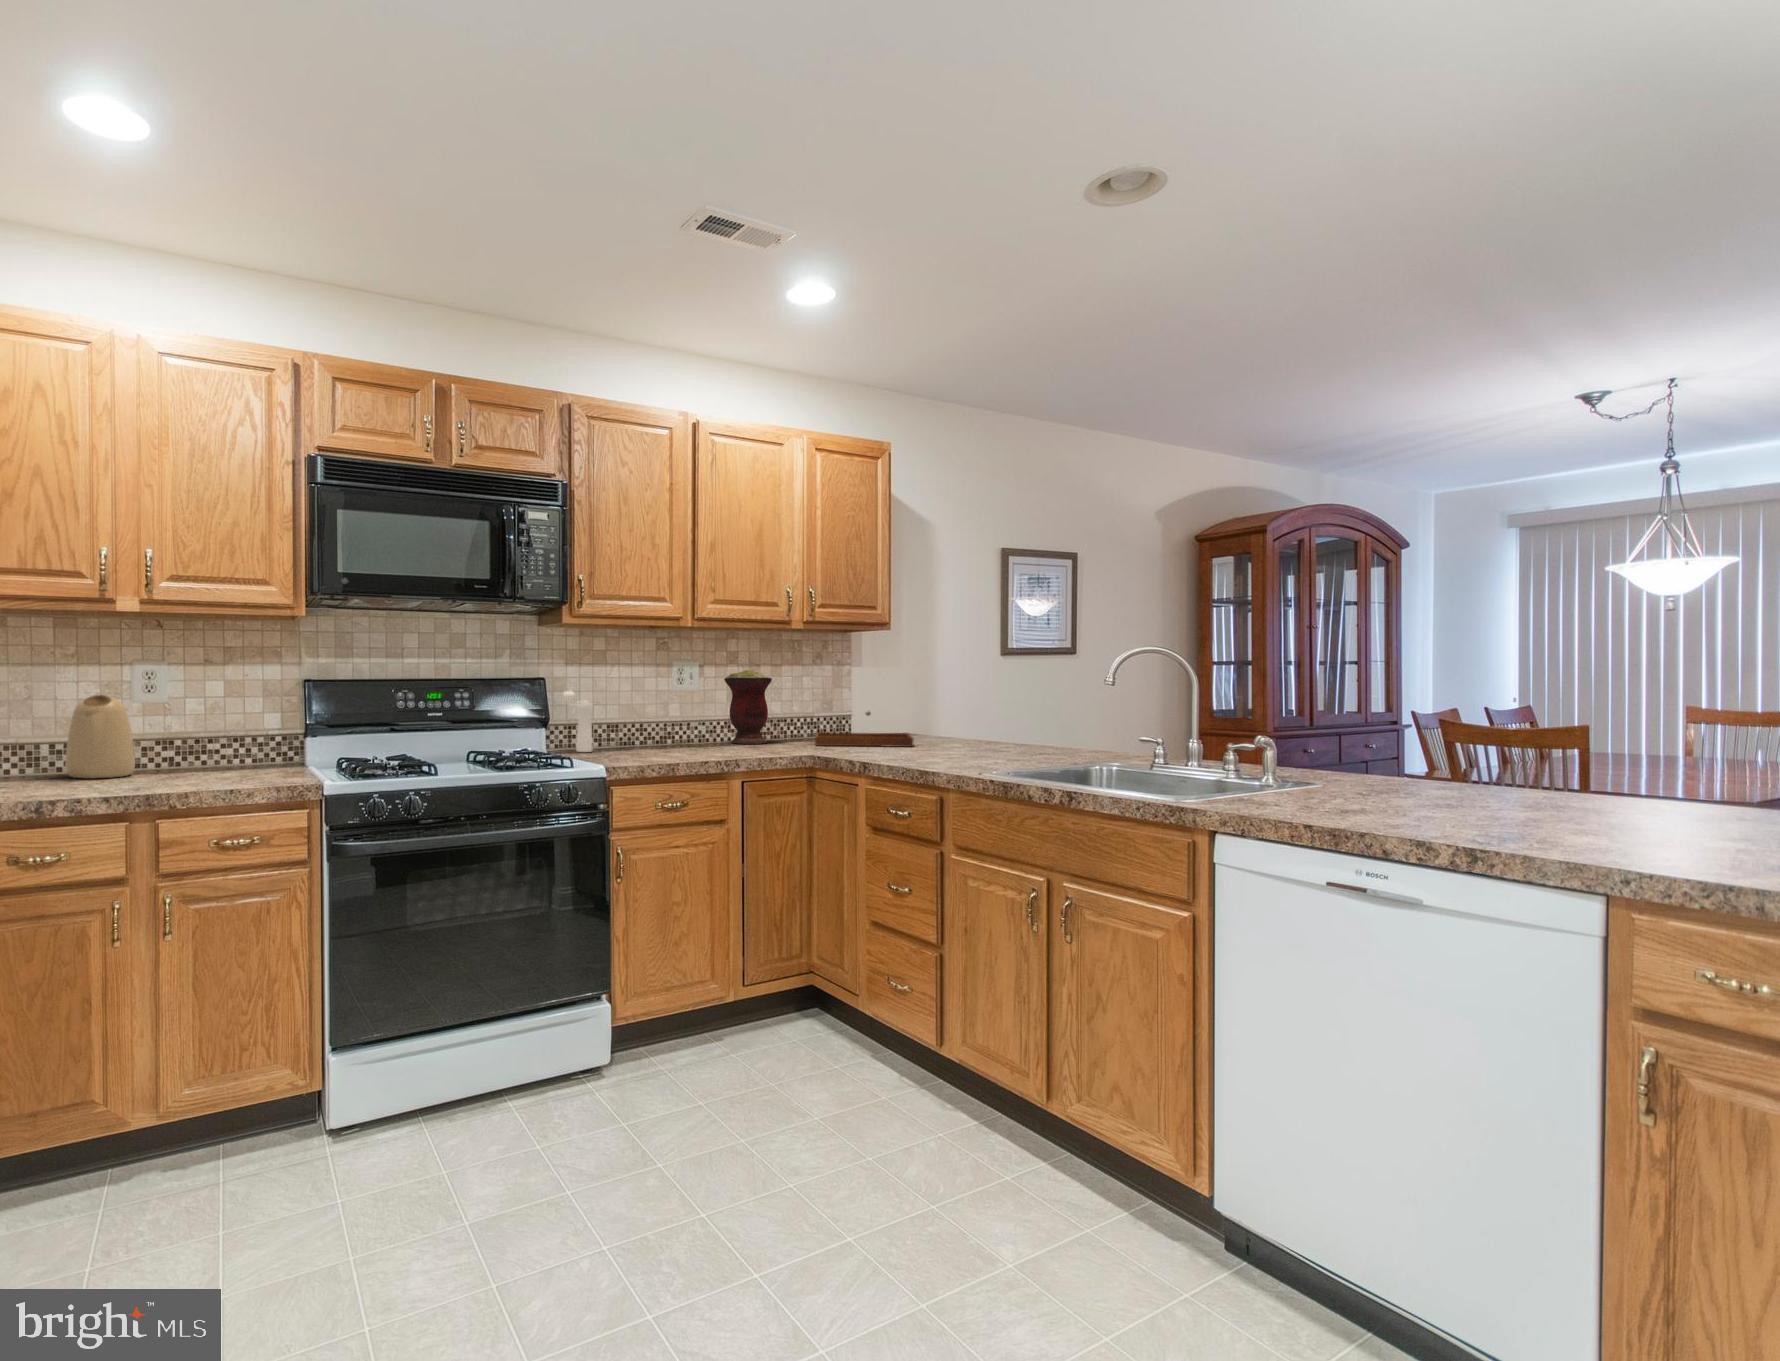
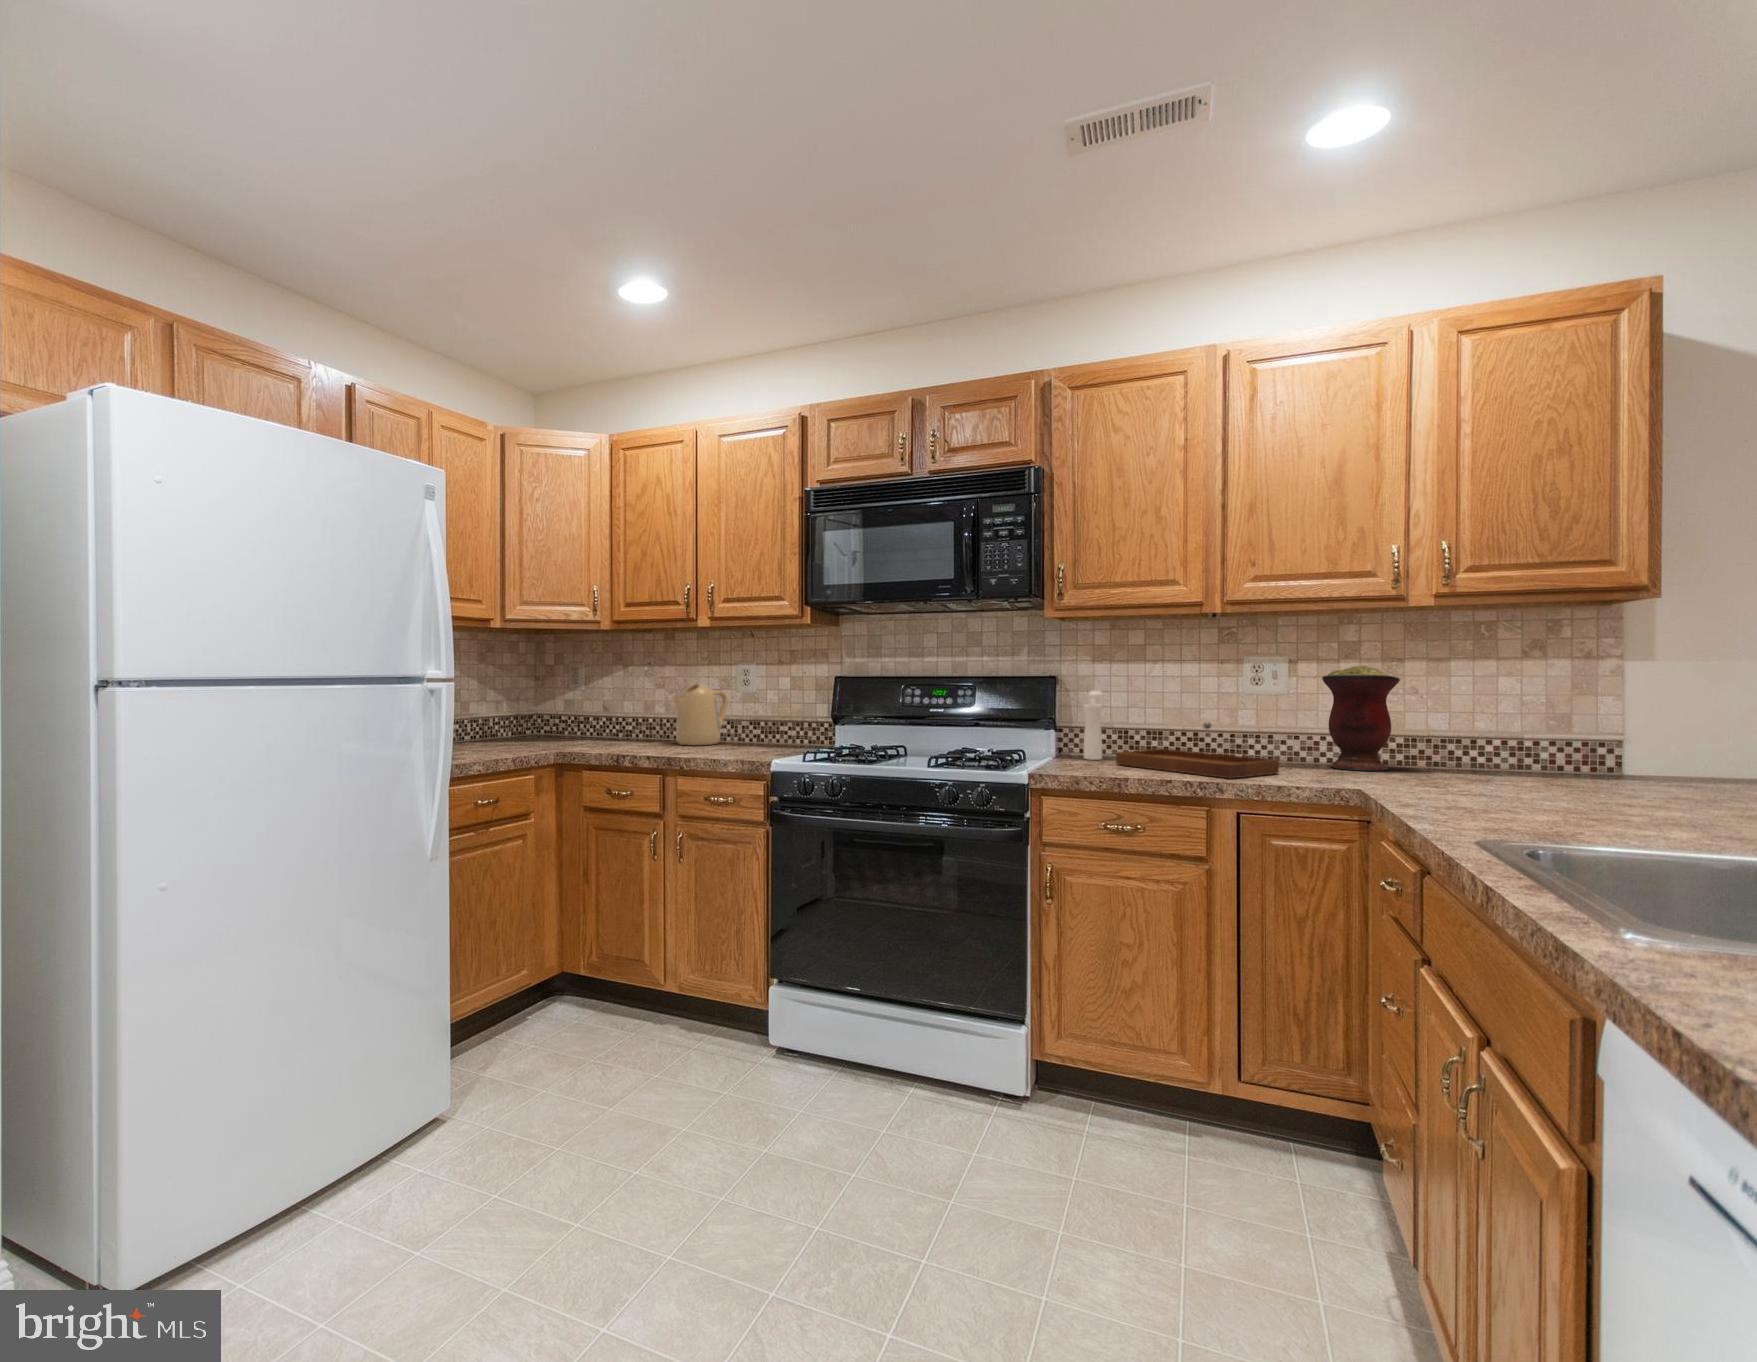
tray: present [815,711,913,747] -> present [1116,722,1279,779]

